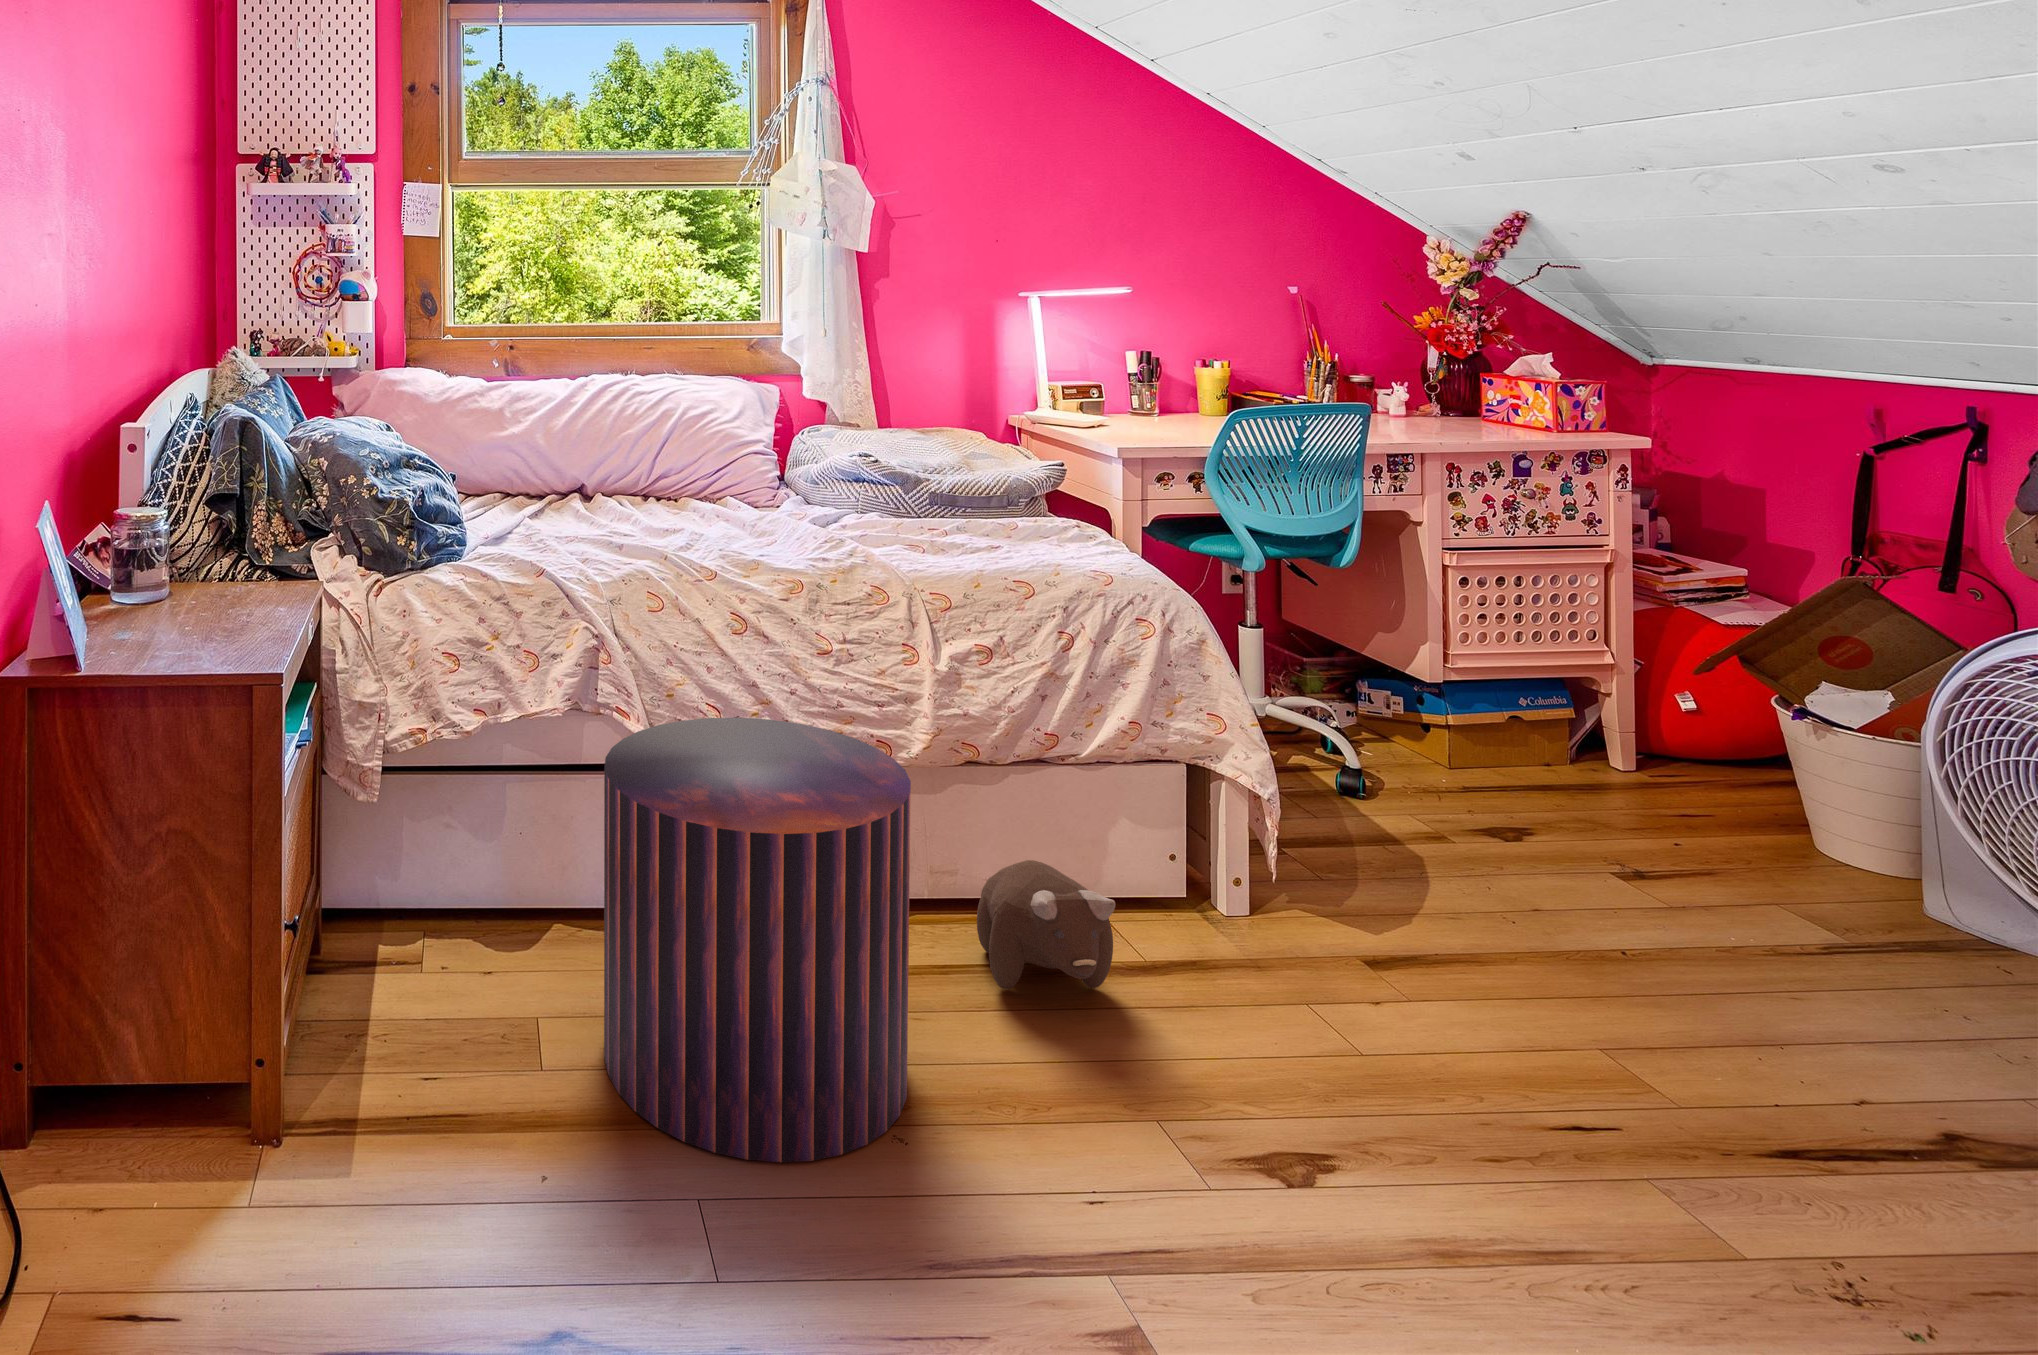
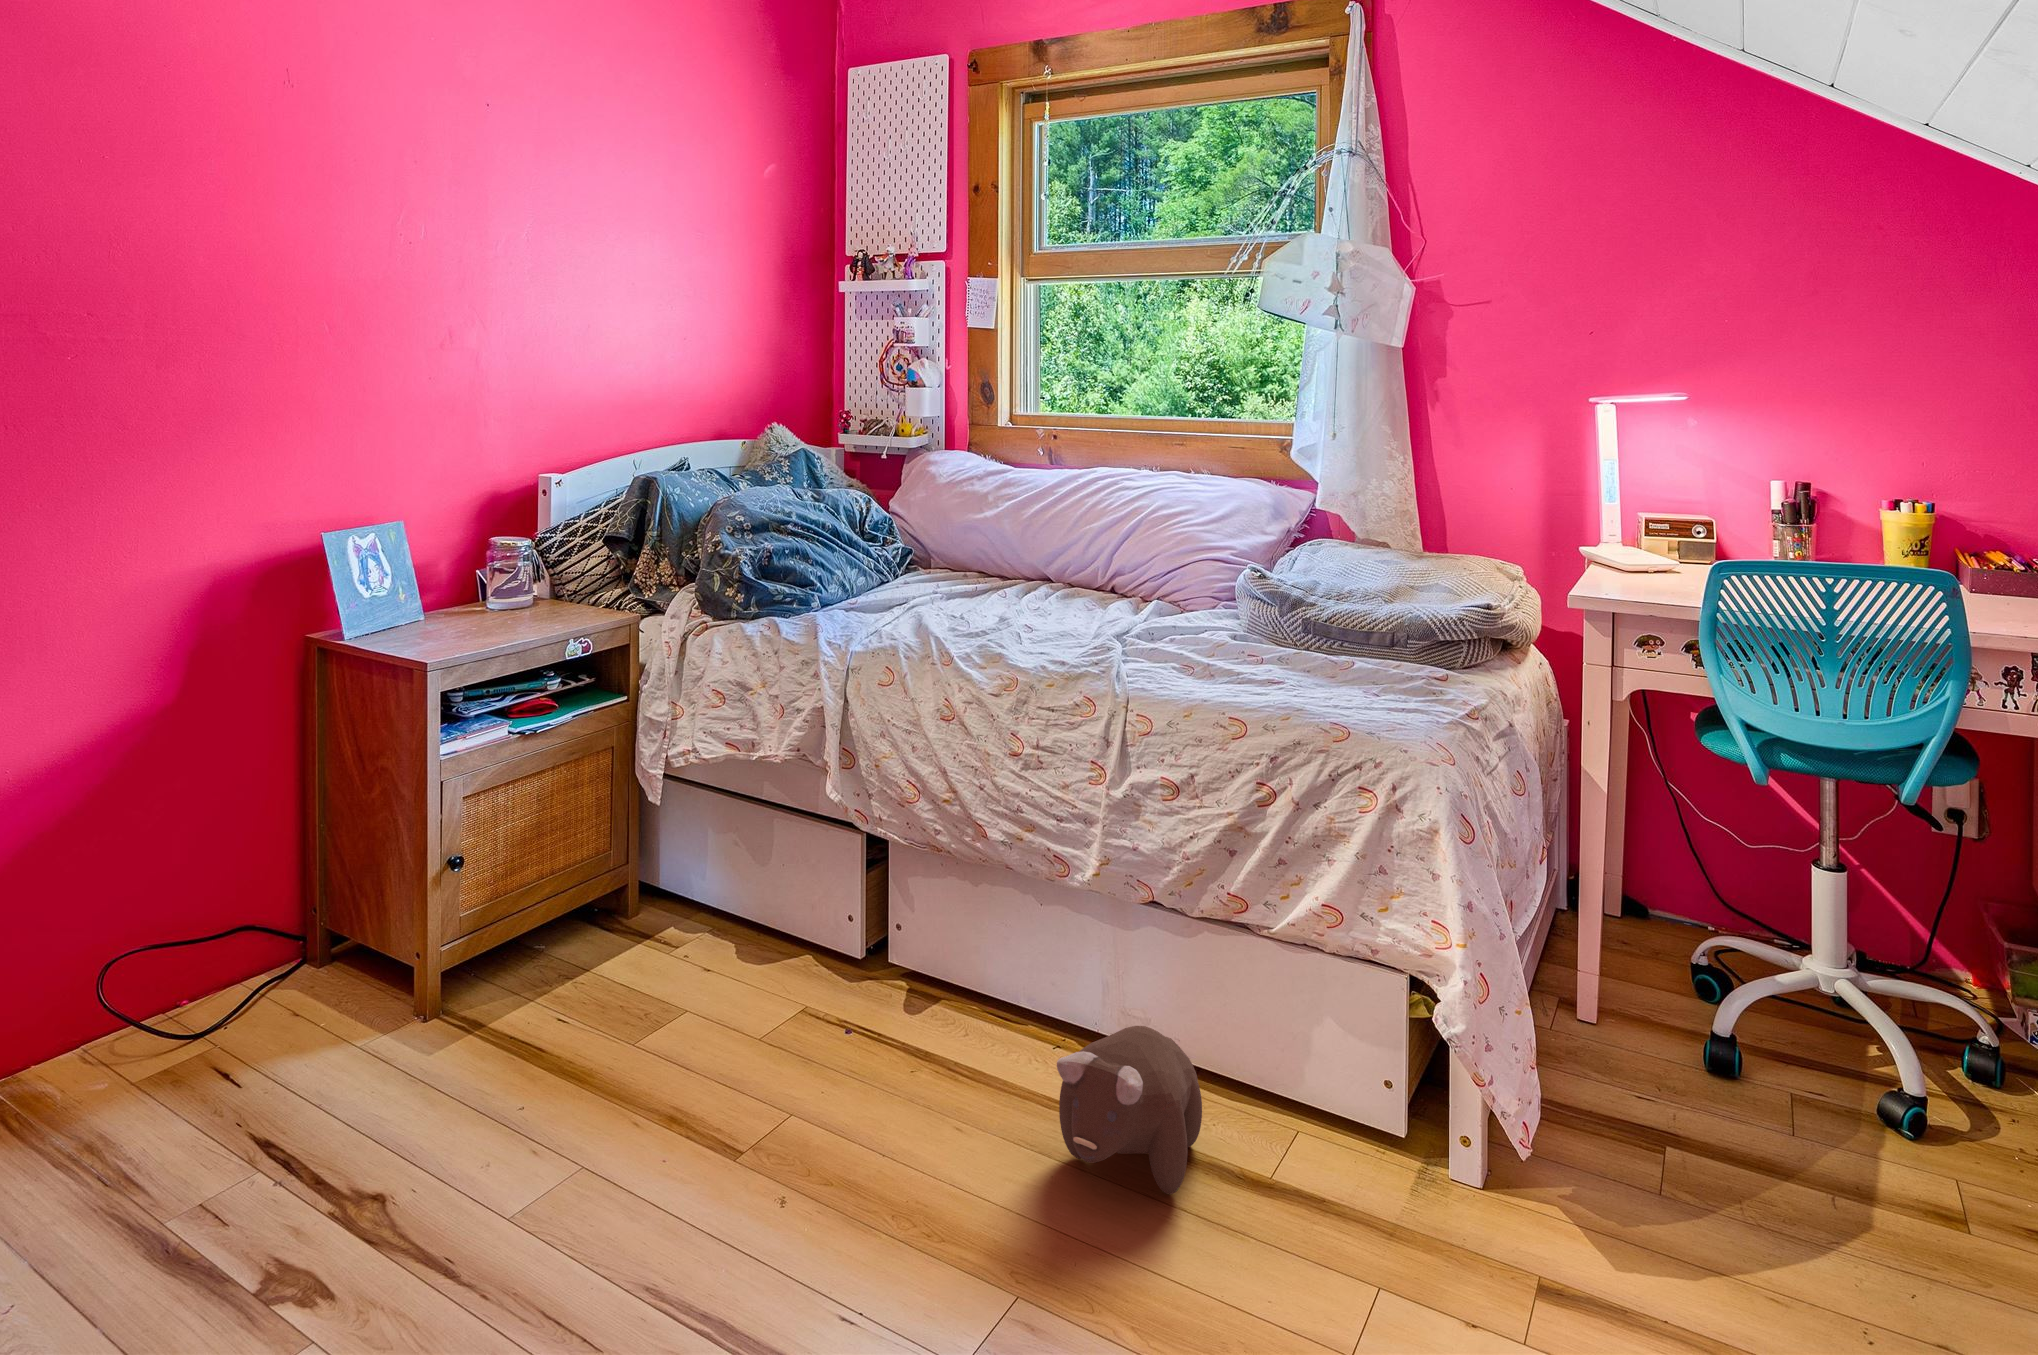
pouf: present [604,718,911,1162] -> none [618,782,917,1218]

